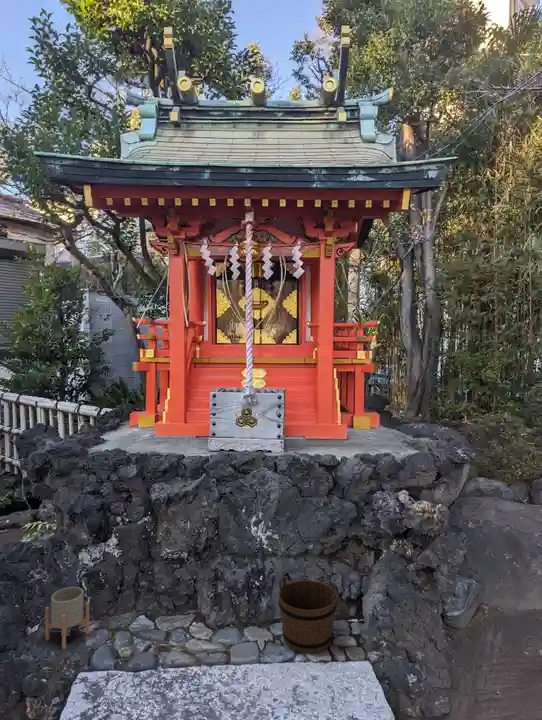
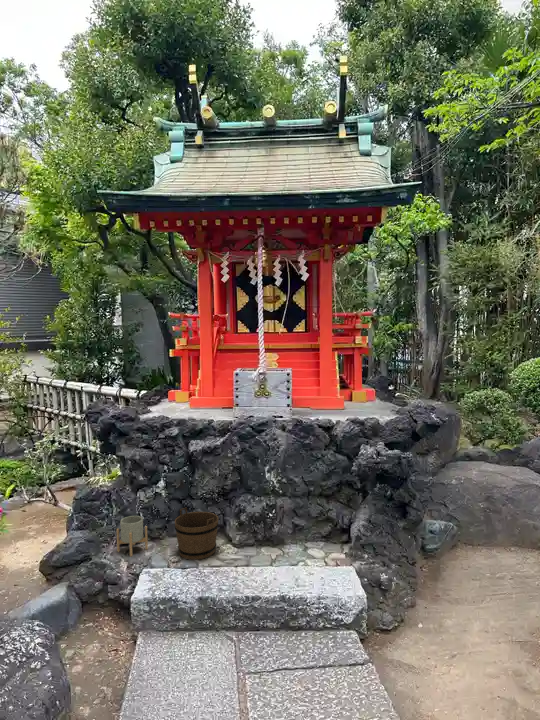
bucket: present [279,577,337,653] -> present [175,508,218,559]

